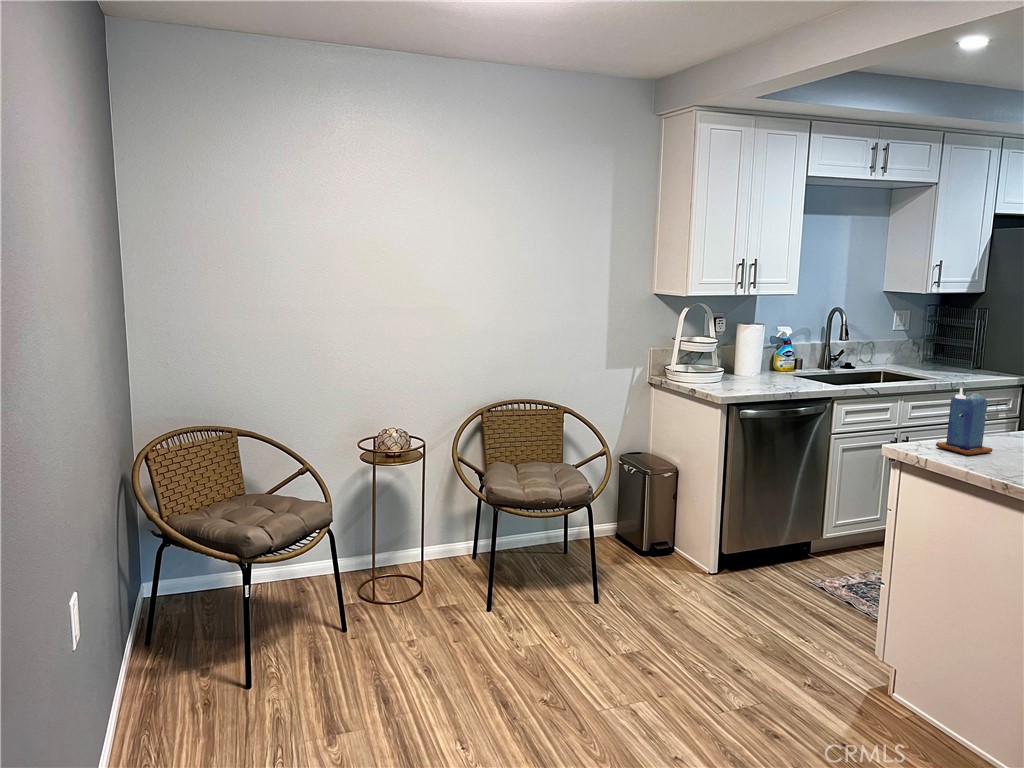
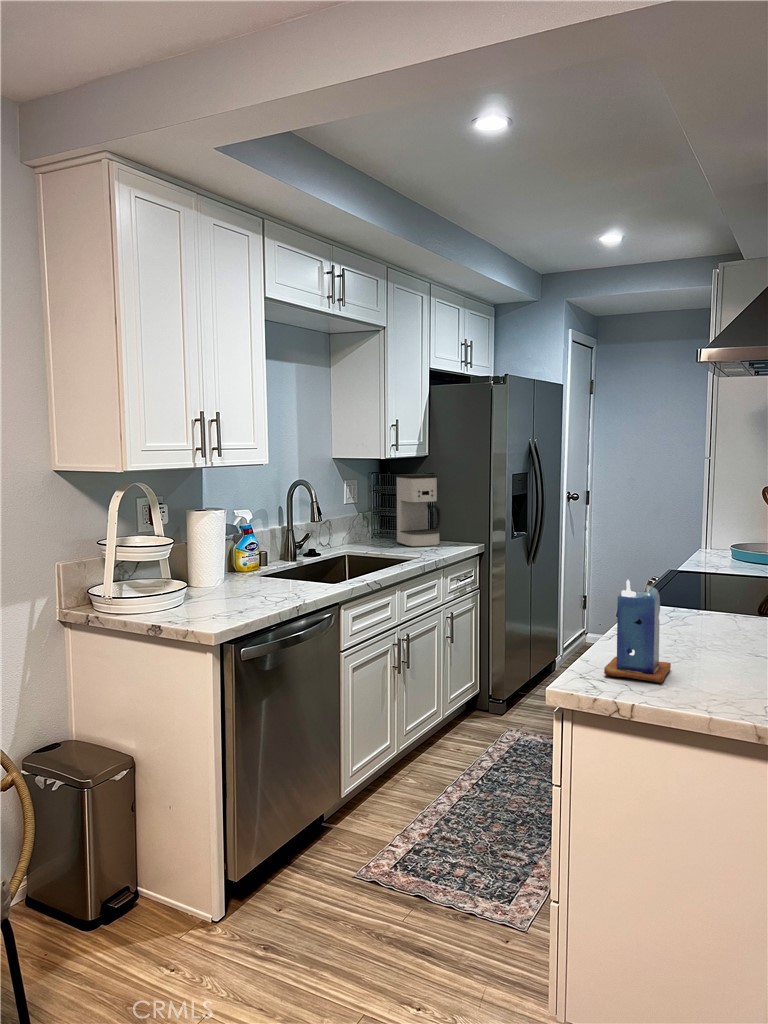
coffee maker: none [940,308,987,374] -> present [396,474,441,547]

